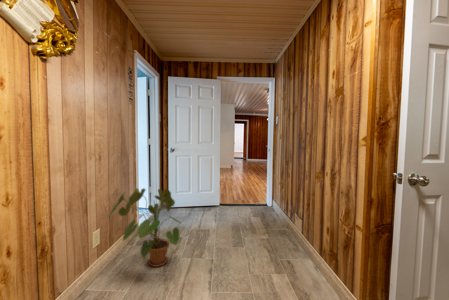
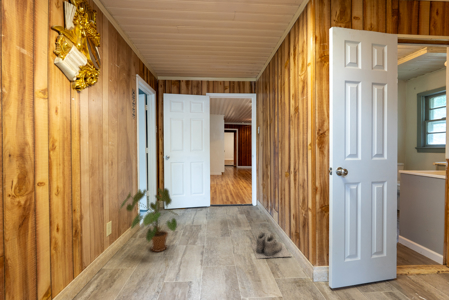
boots: none [270,247,325,284] -> present [252,232,291,259]

